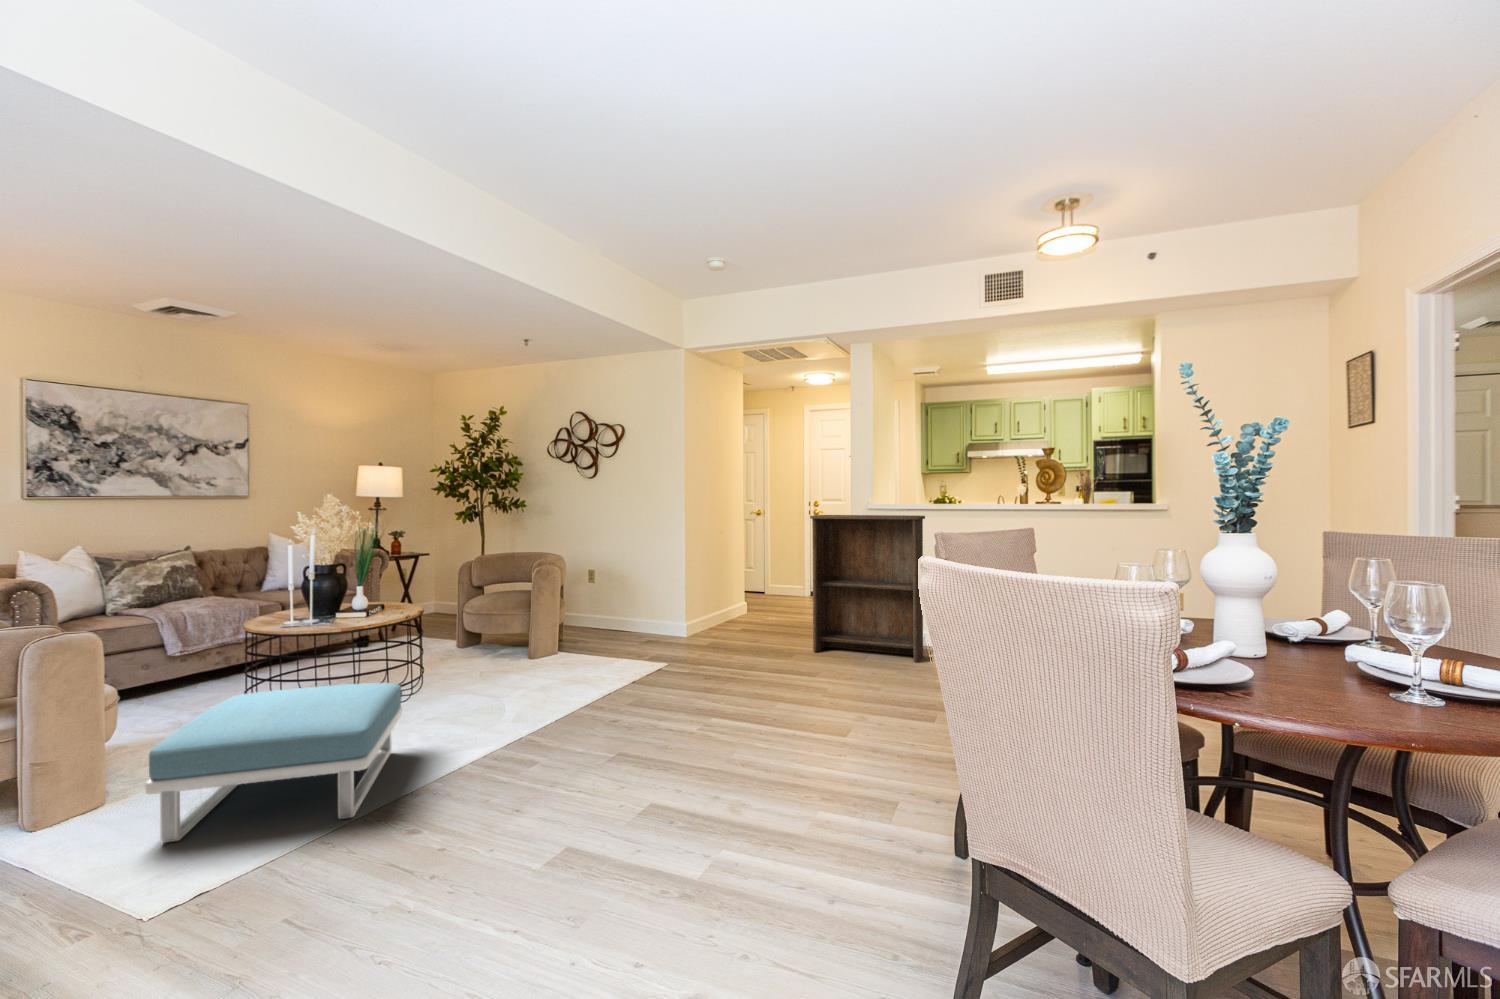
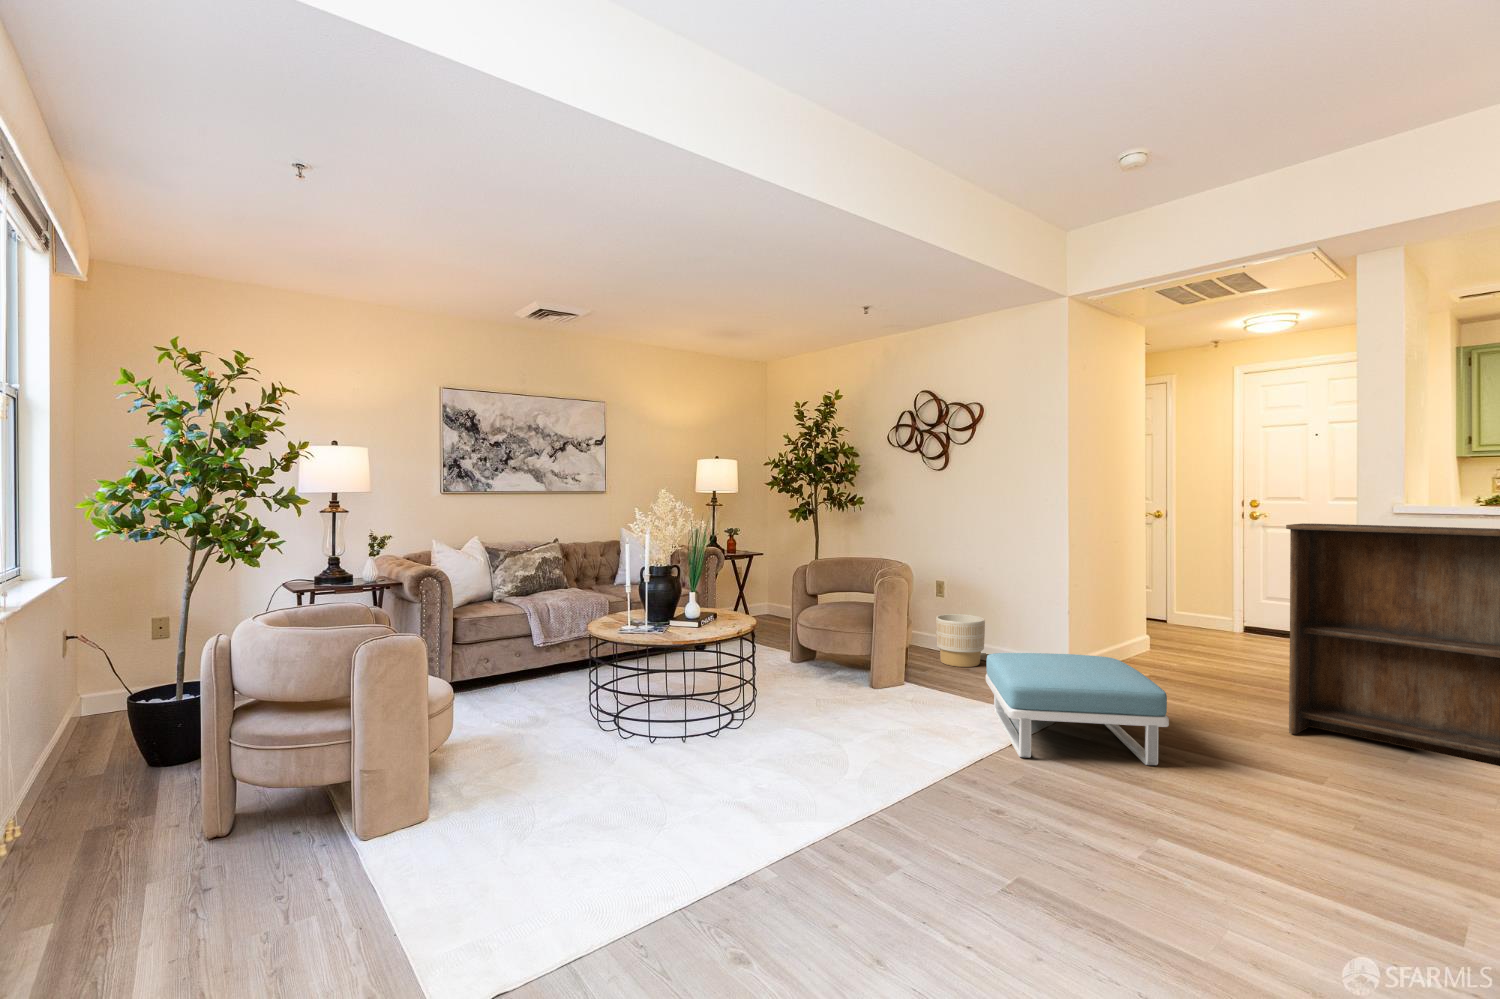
planter: none [587,594,626,636] -> present [936,614,985,667]
footstool: present [145,683,402,843] -> present [986,653,1169,765]

